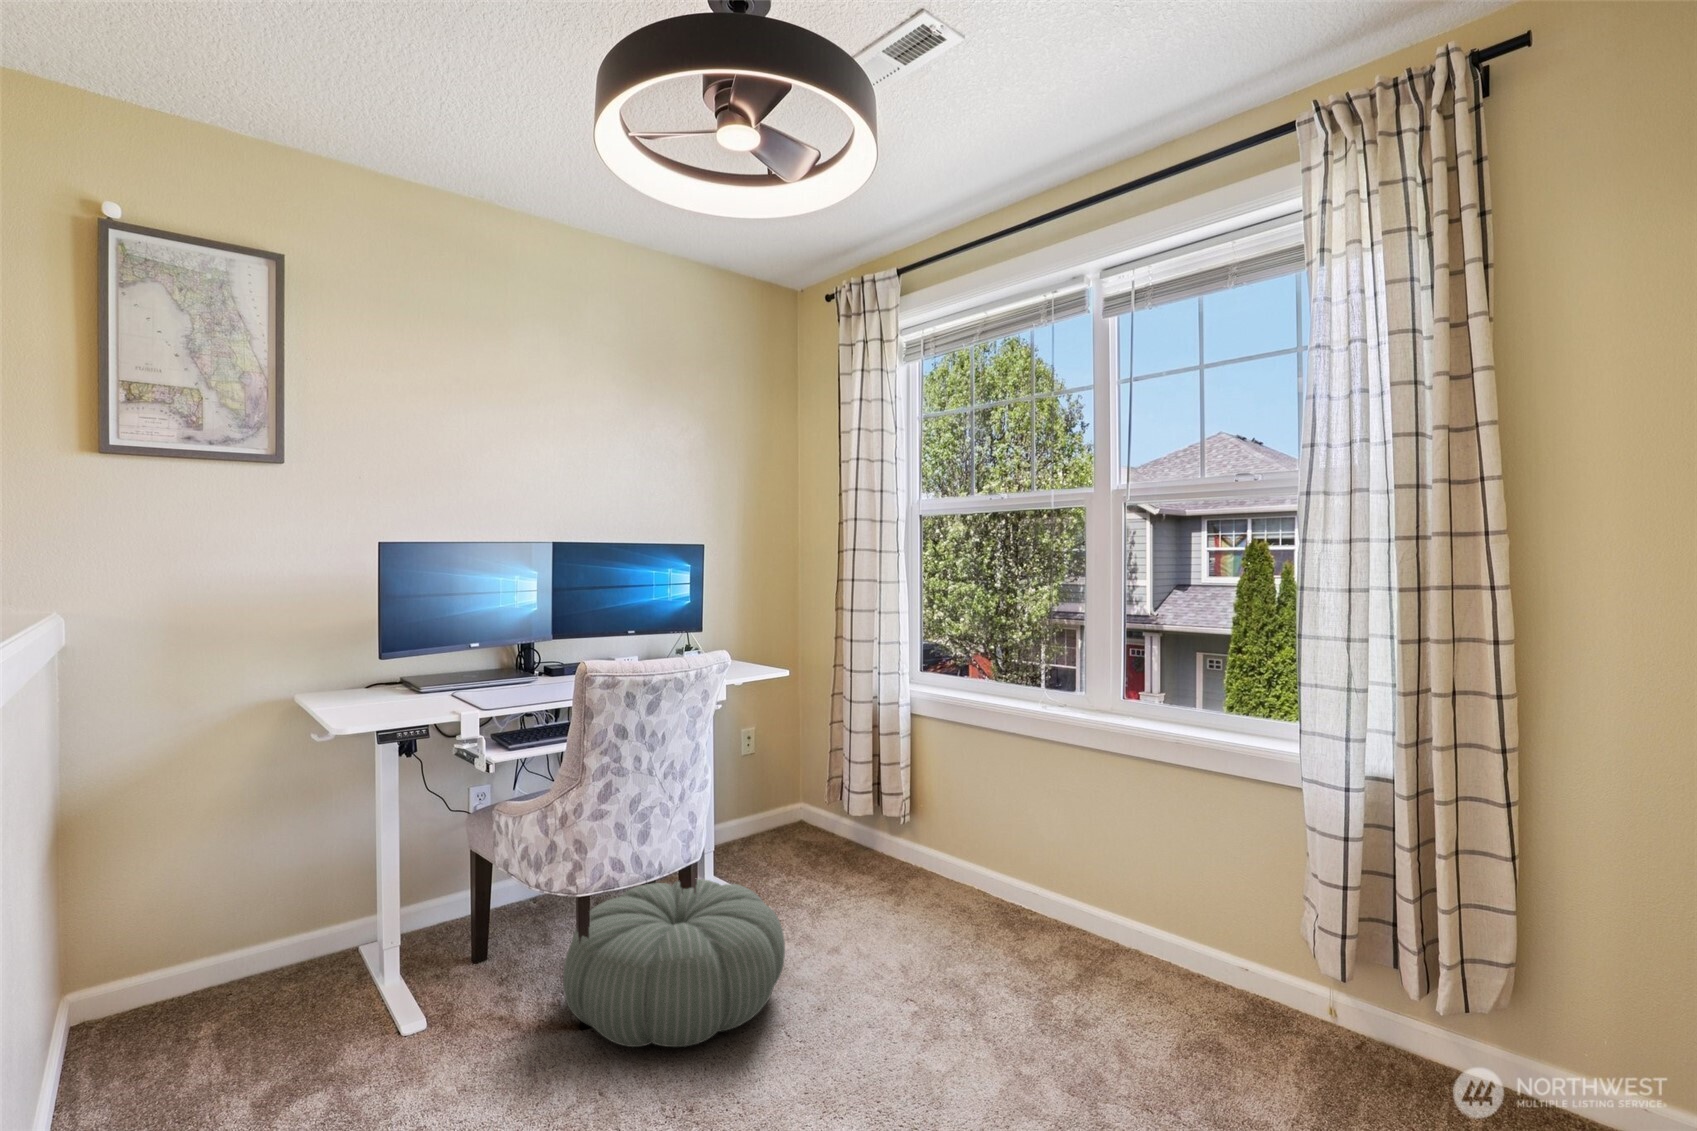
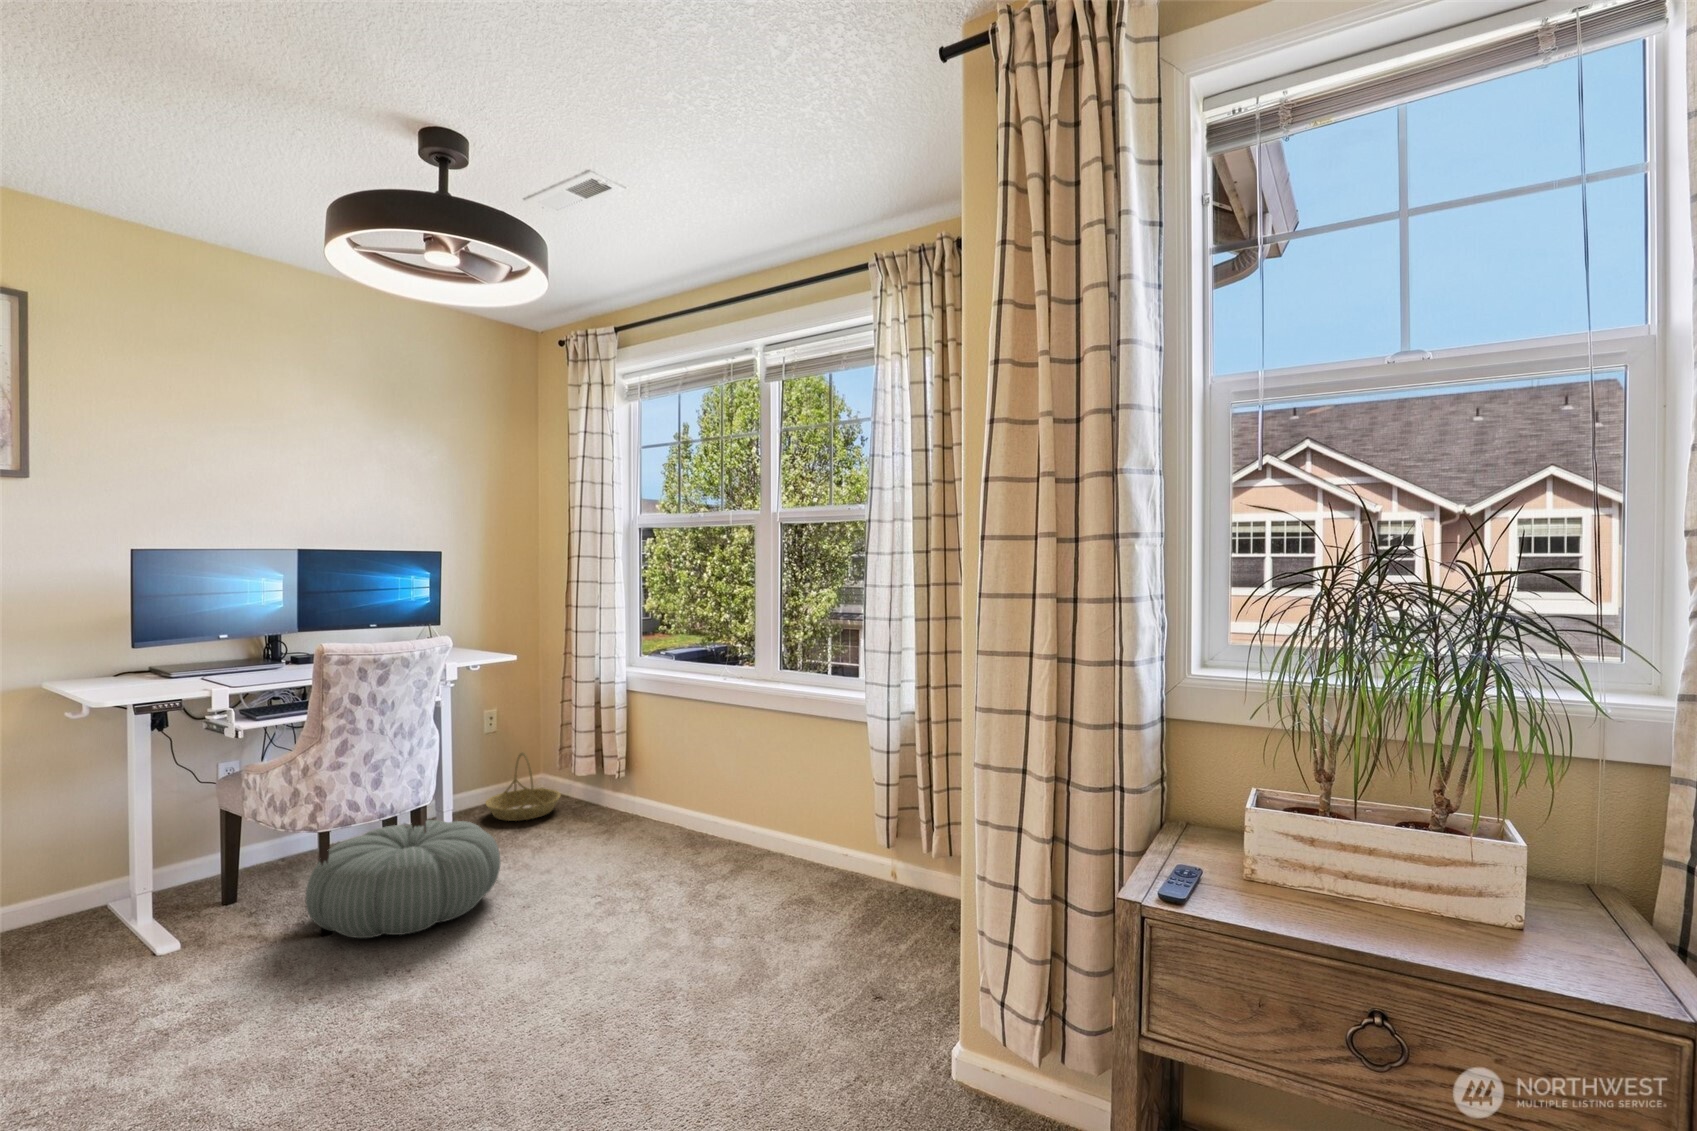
basket: none [745,785,828,869] -> present [486,752,561,821]

